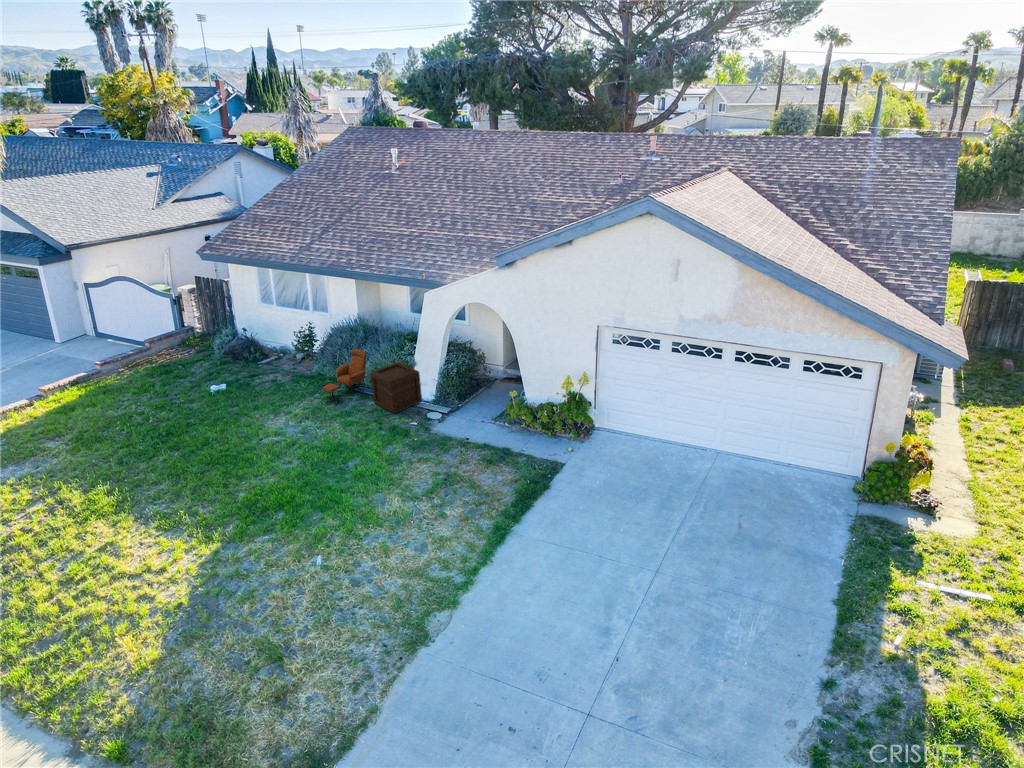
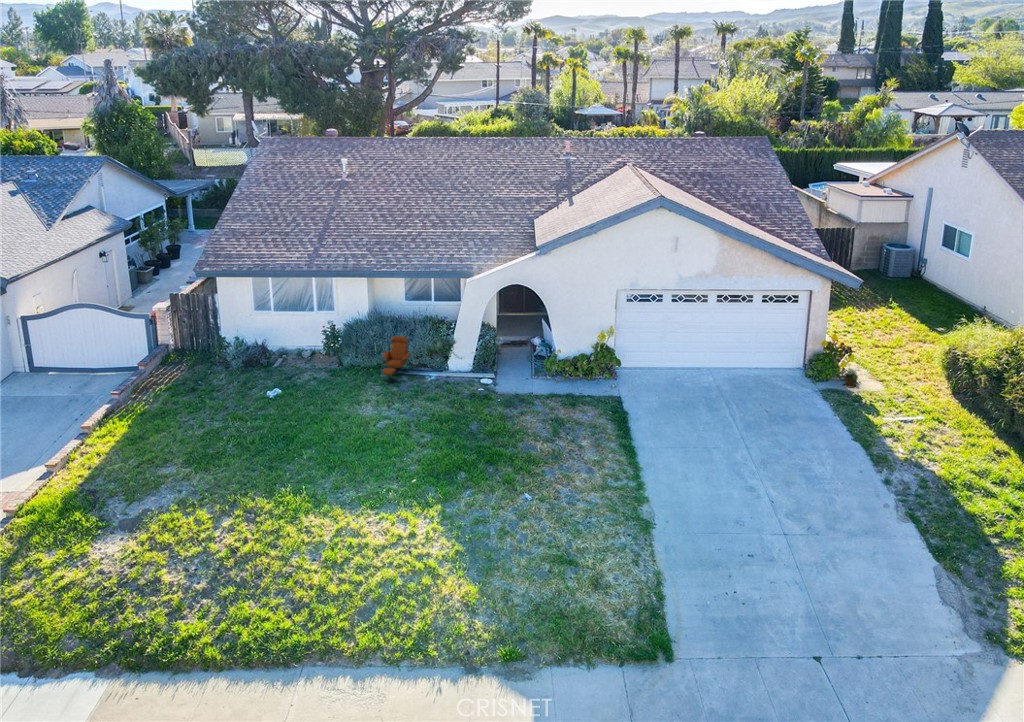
wooden crate: present [370,362,422,413] -> none [427,341,468,383]
potted plant: none [899,482,939,525] -> present [837,368,859,388]

